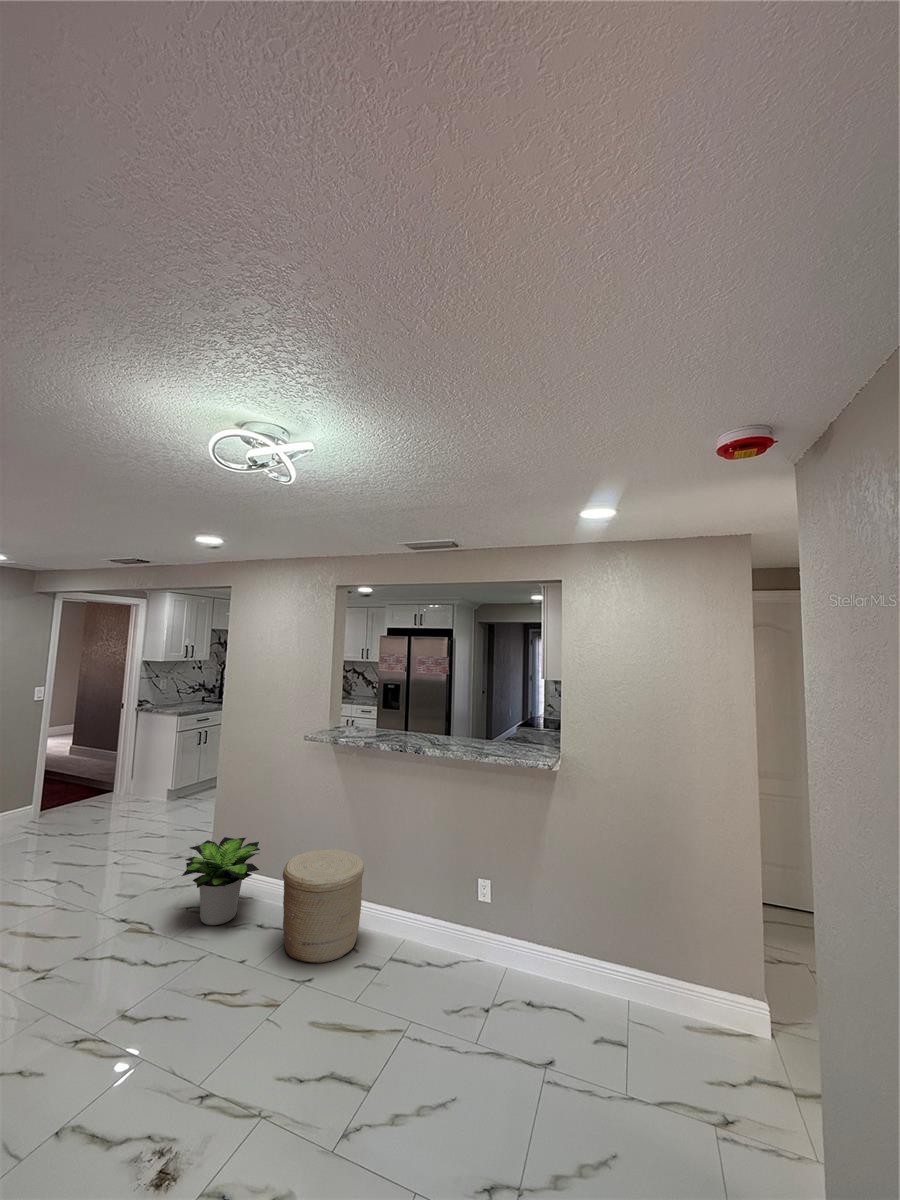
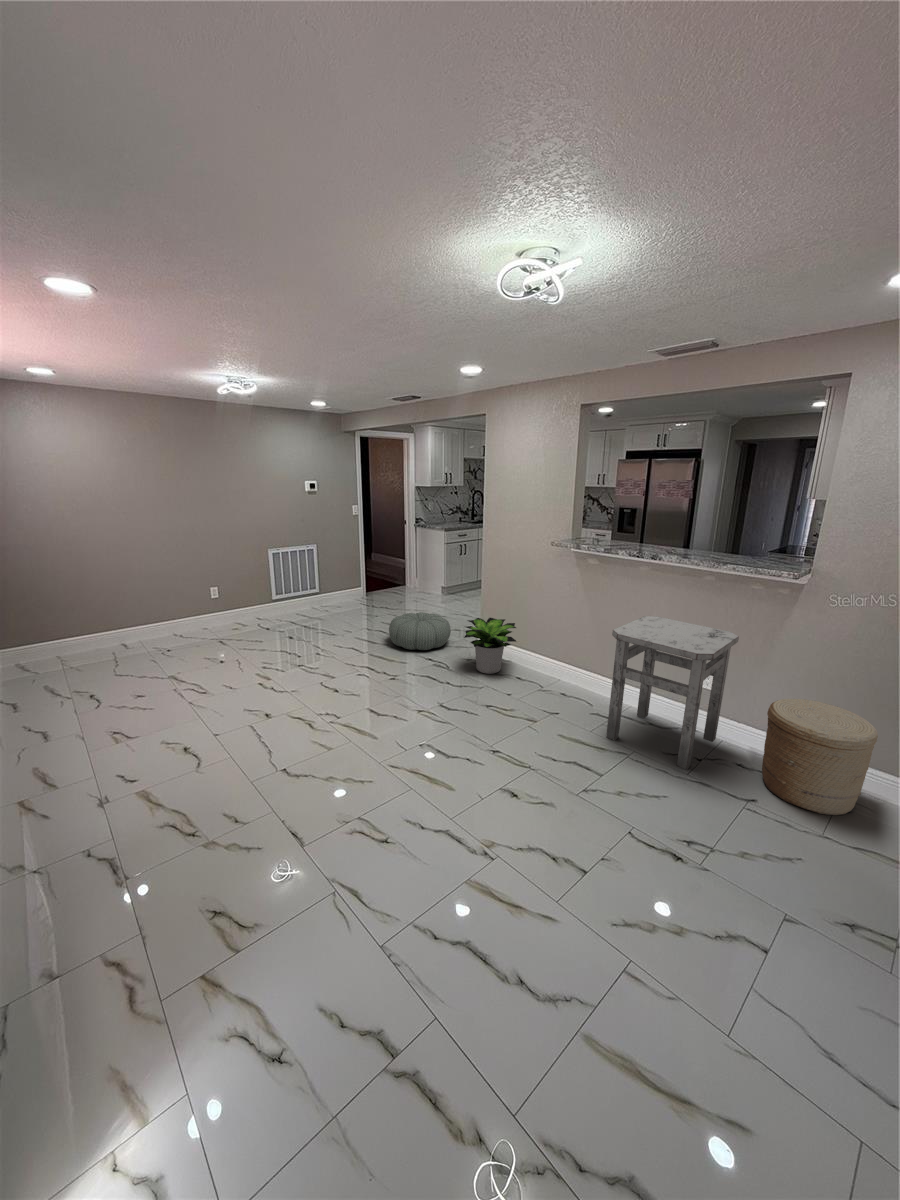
side table: none [375,818,510,1032] -> present [606,616,739,769]
pouf: none [64,838,168,904] -> present [389,612,451,650]
woven basket: present [283,849,364,963] -> present [762,699,878,815]

